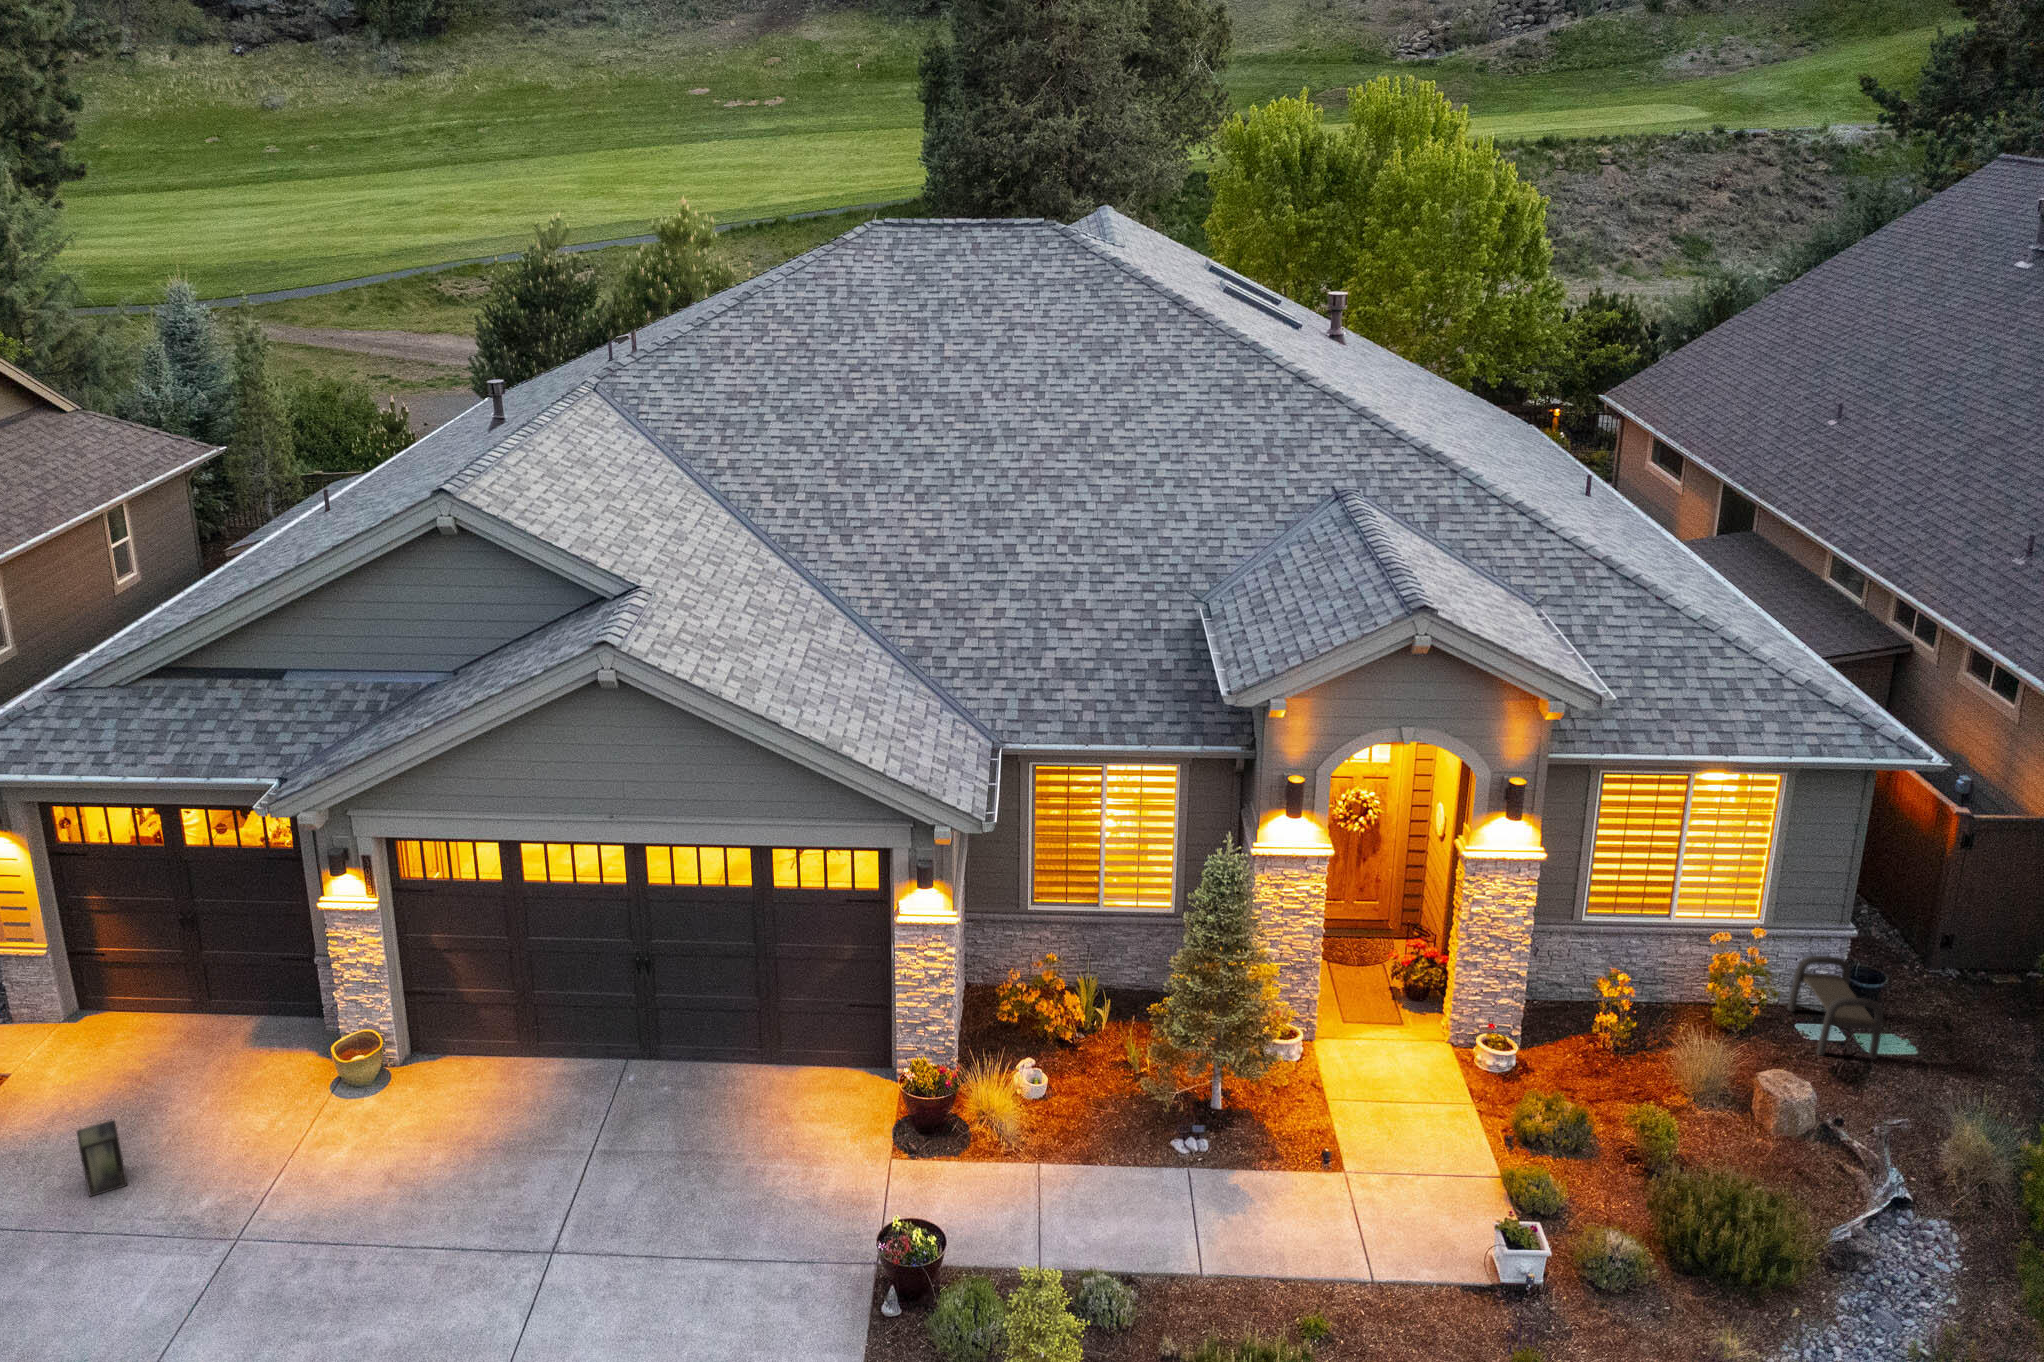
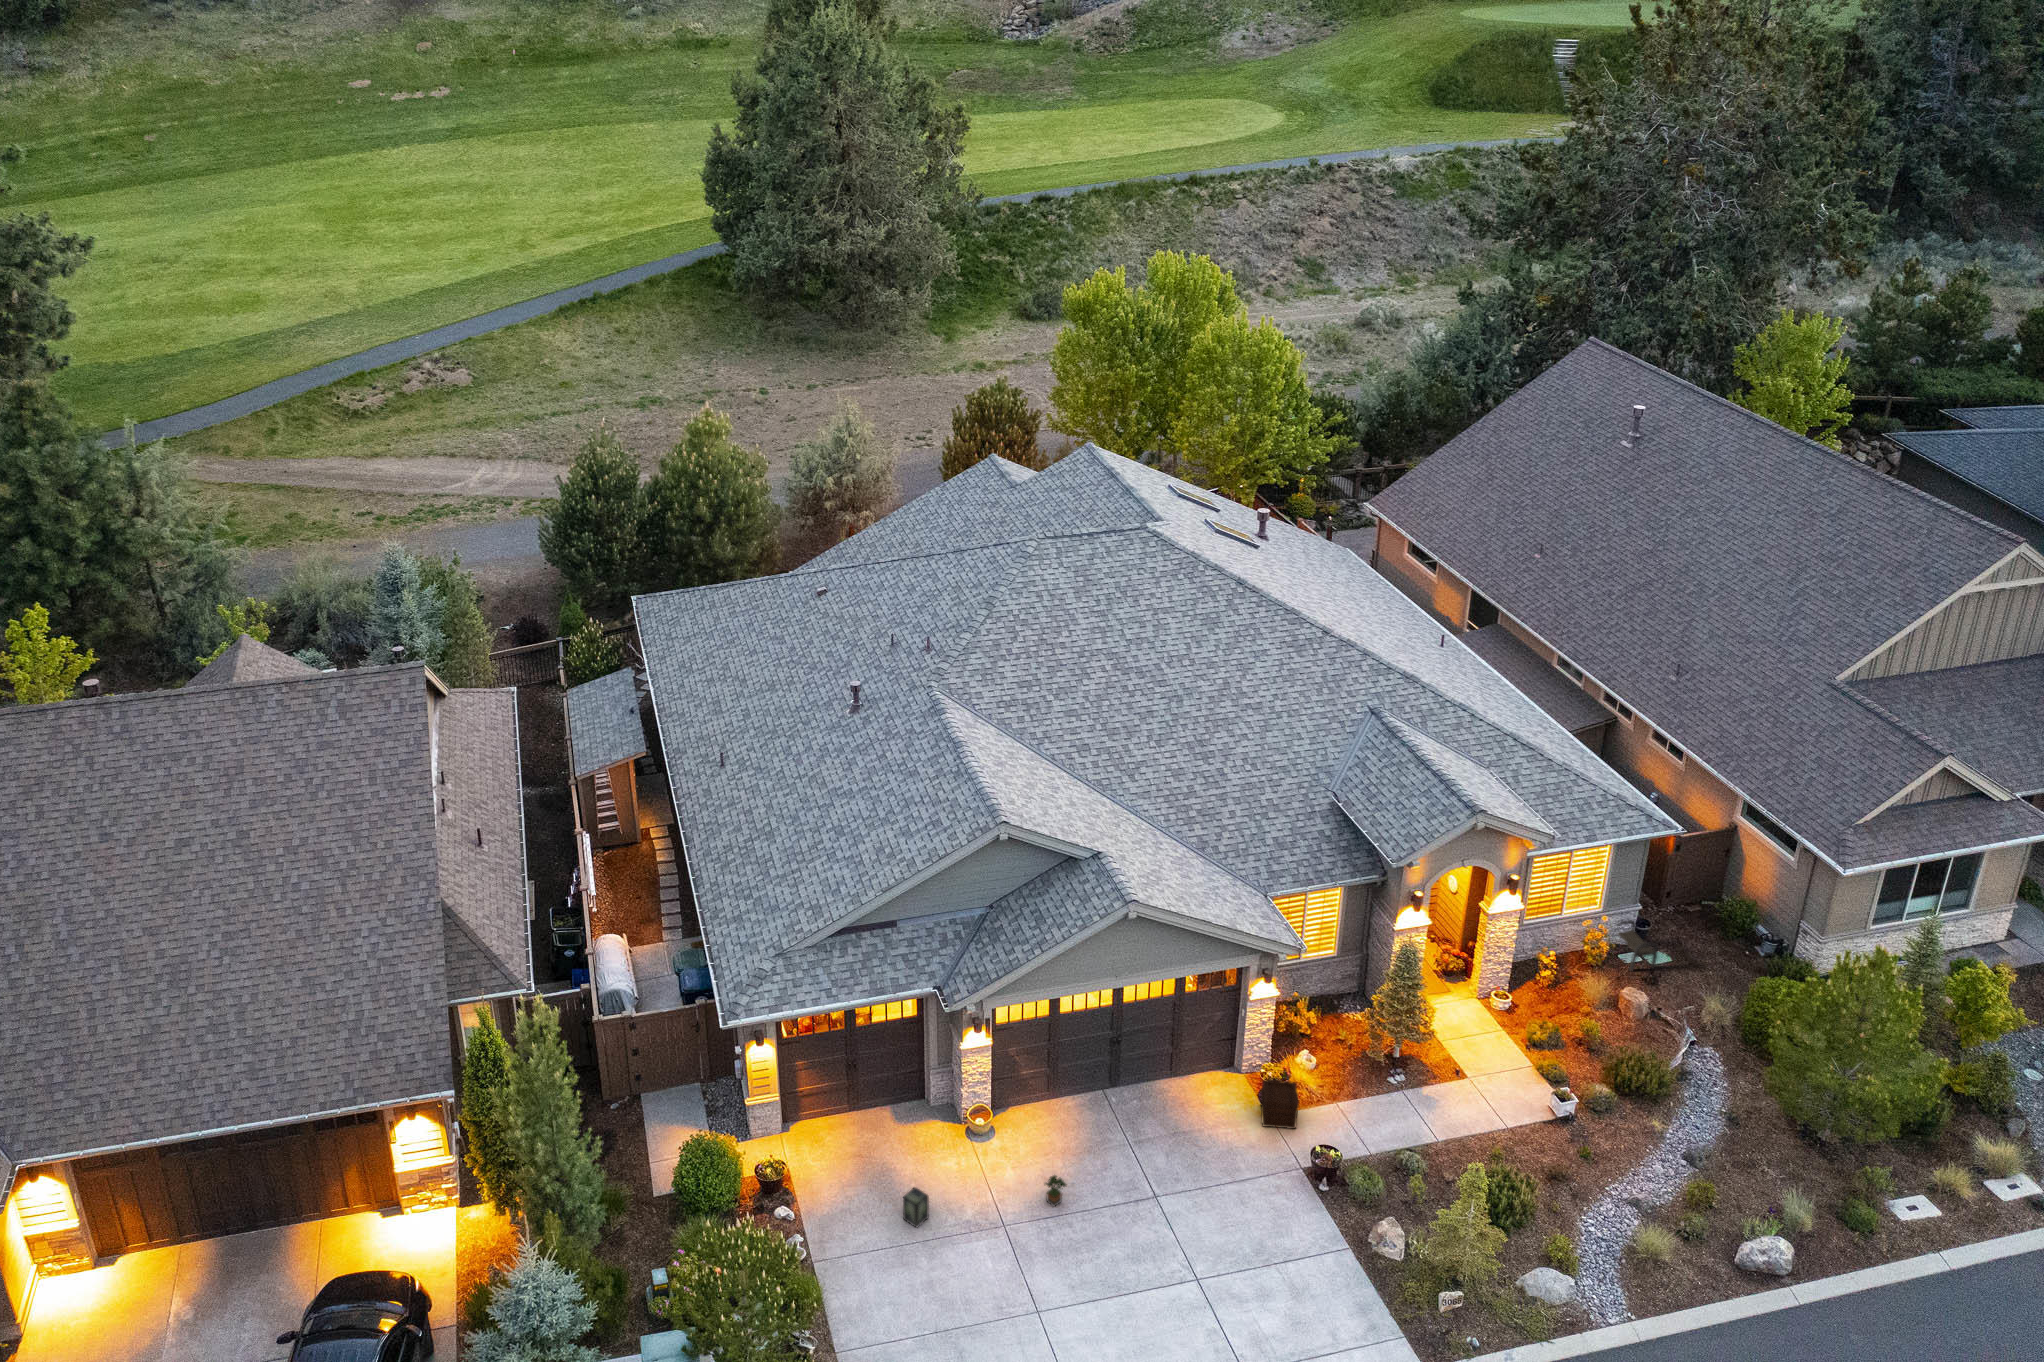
wooden crate: none [856,1078,947,1186] -> present [1261,1080,1299,1129]
potted tree: none [333,1153,376,1218] -> present [1045,1175,1066,1206]

